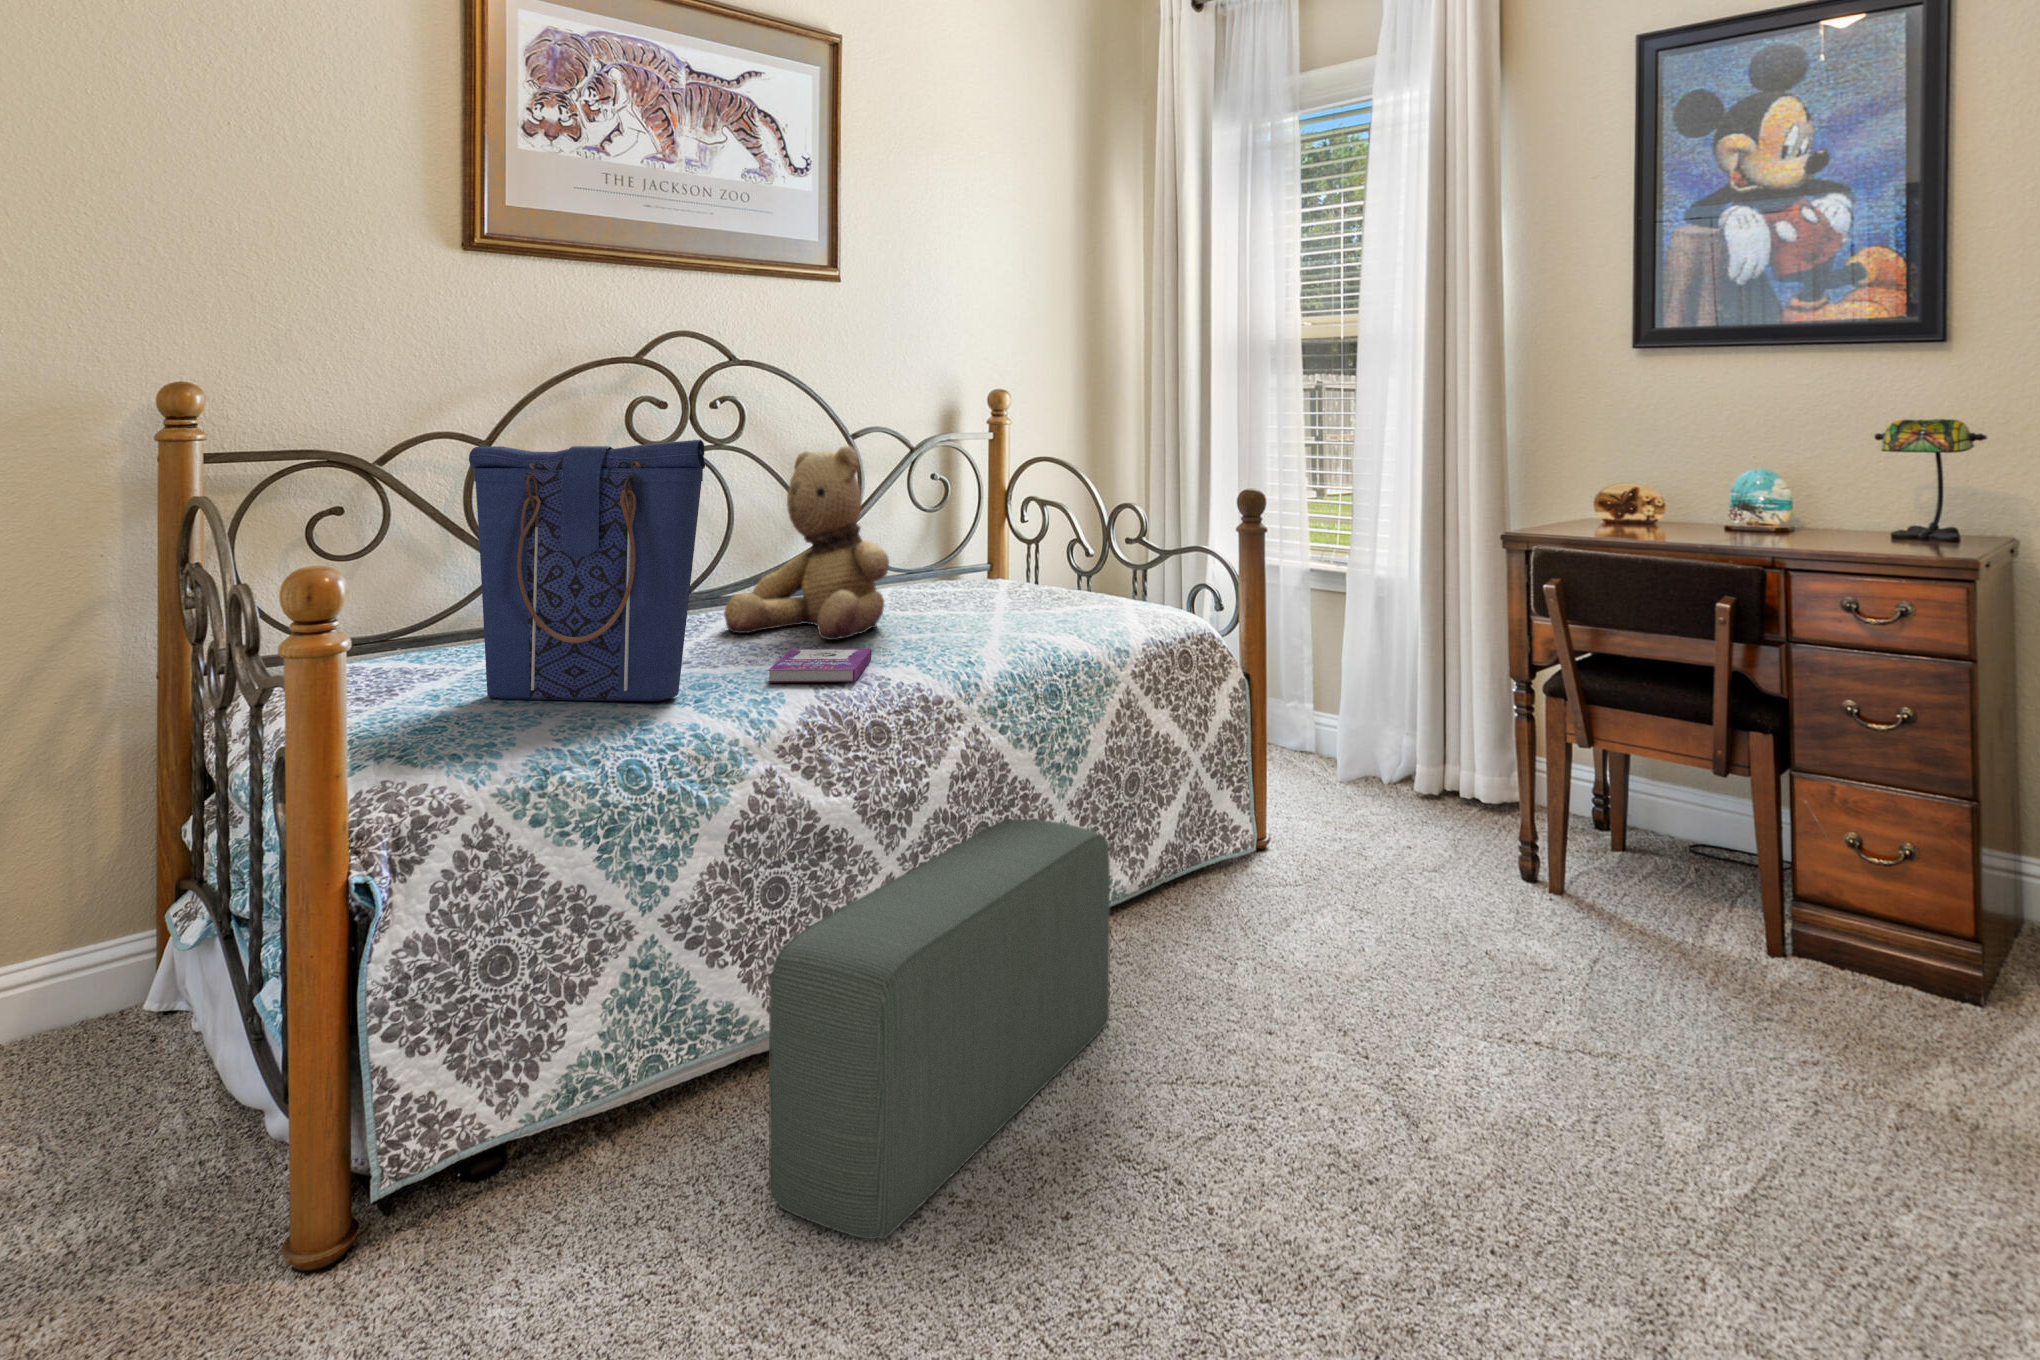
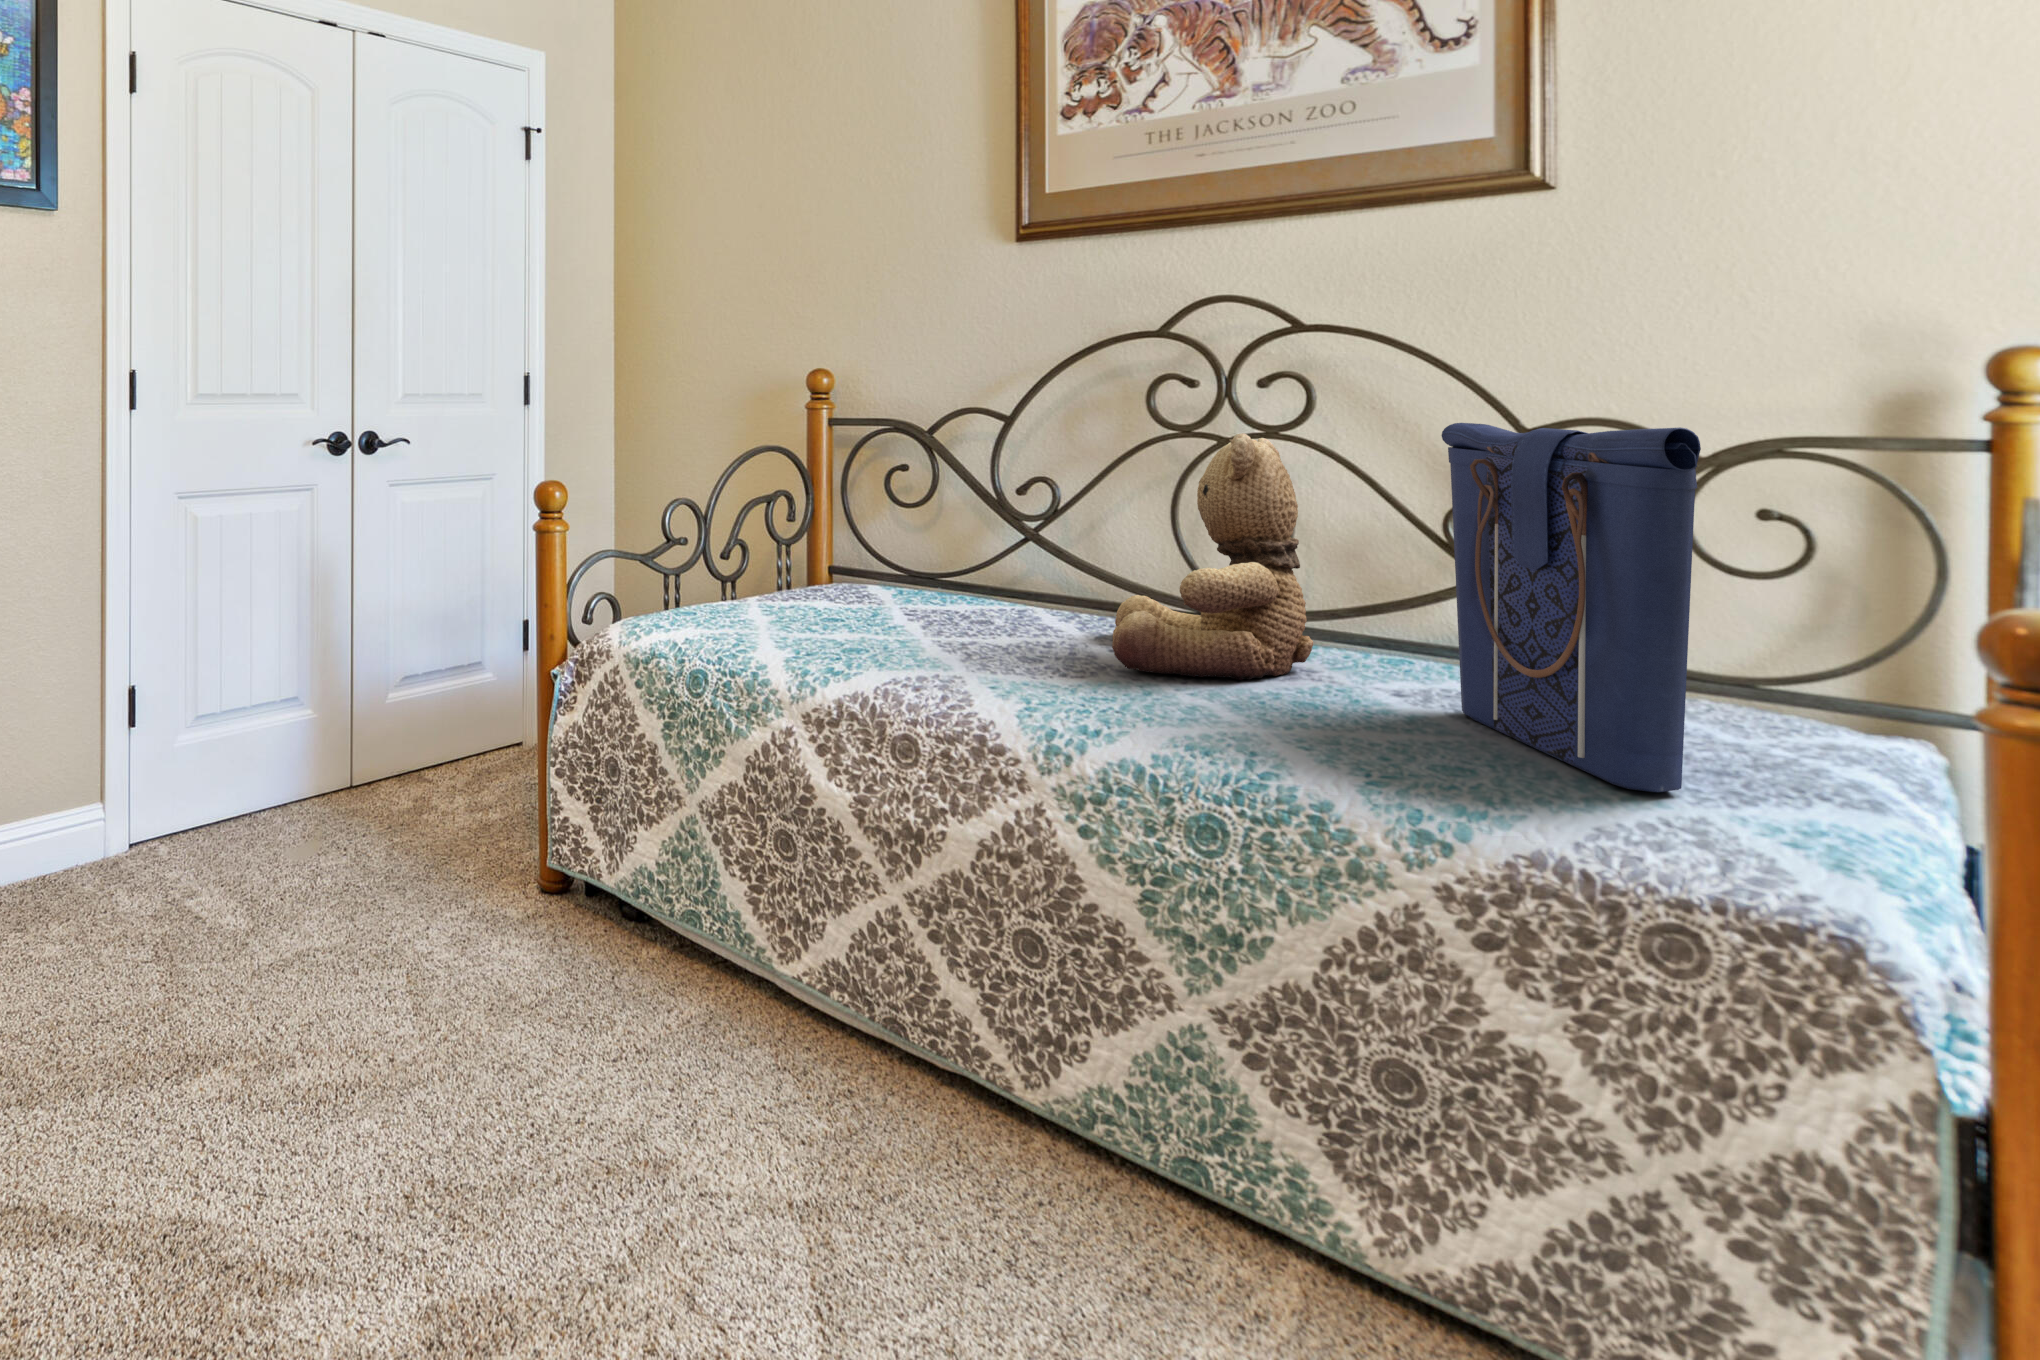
tote bag: present [469,440,705,701] -> present [1441,423,1701,792]
book: present [768,648,871,682] -> none [909,654,1065,692]
pouf: present [769,819,1110,1239] -> none [511,829,984,1243]

